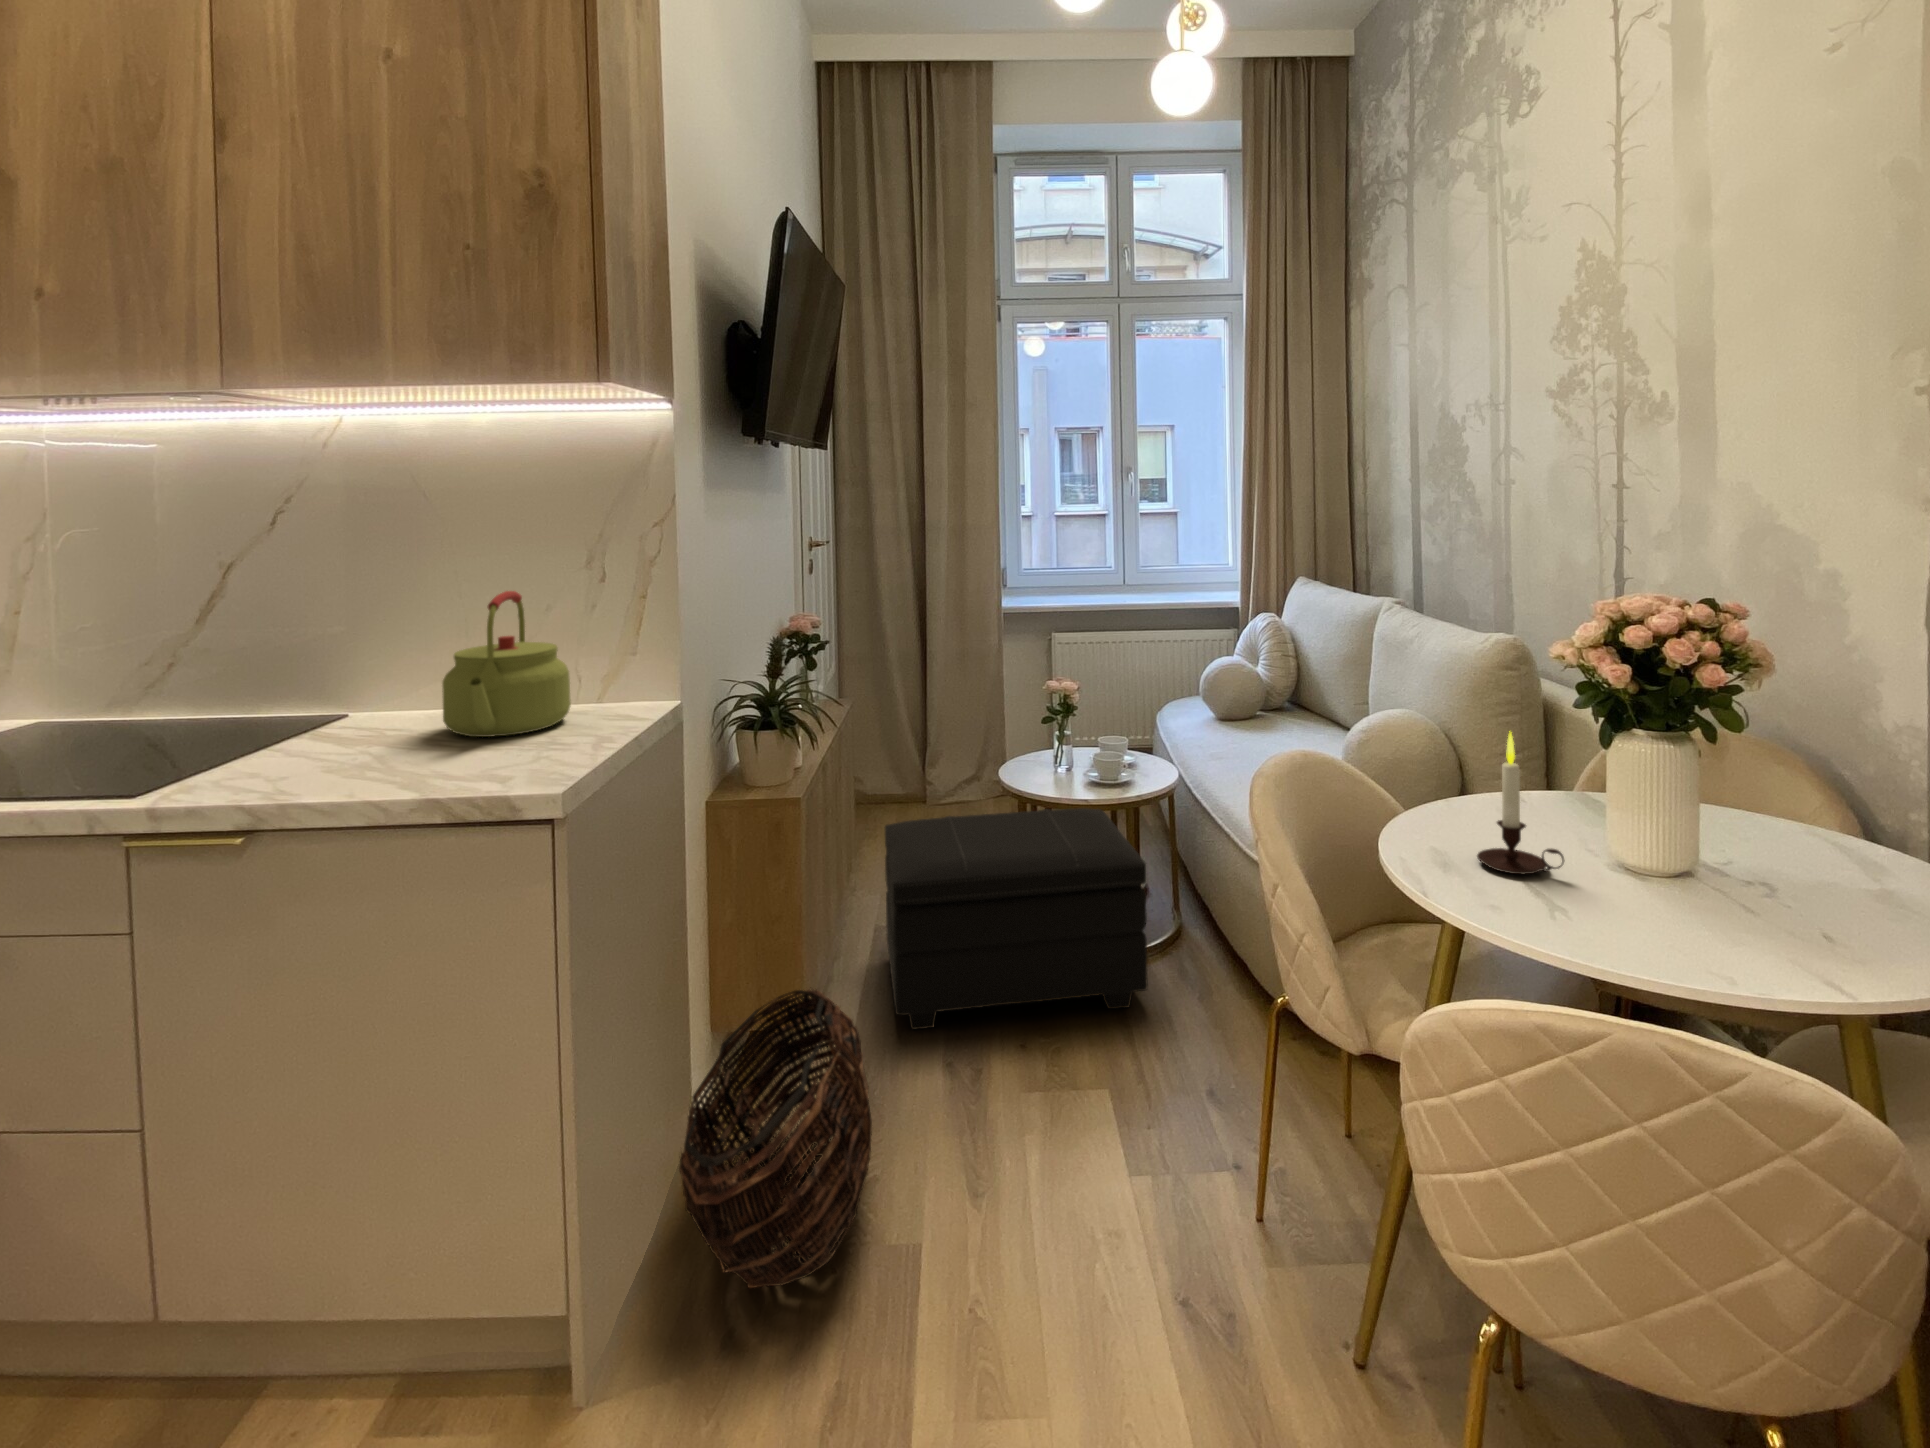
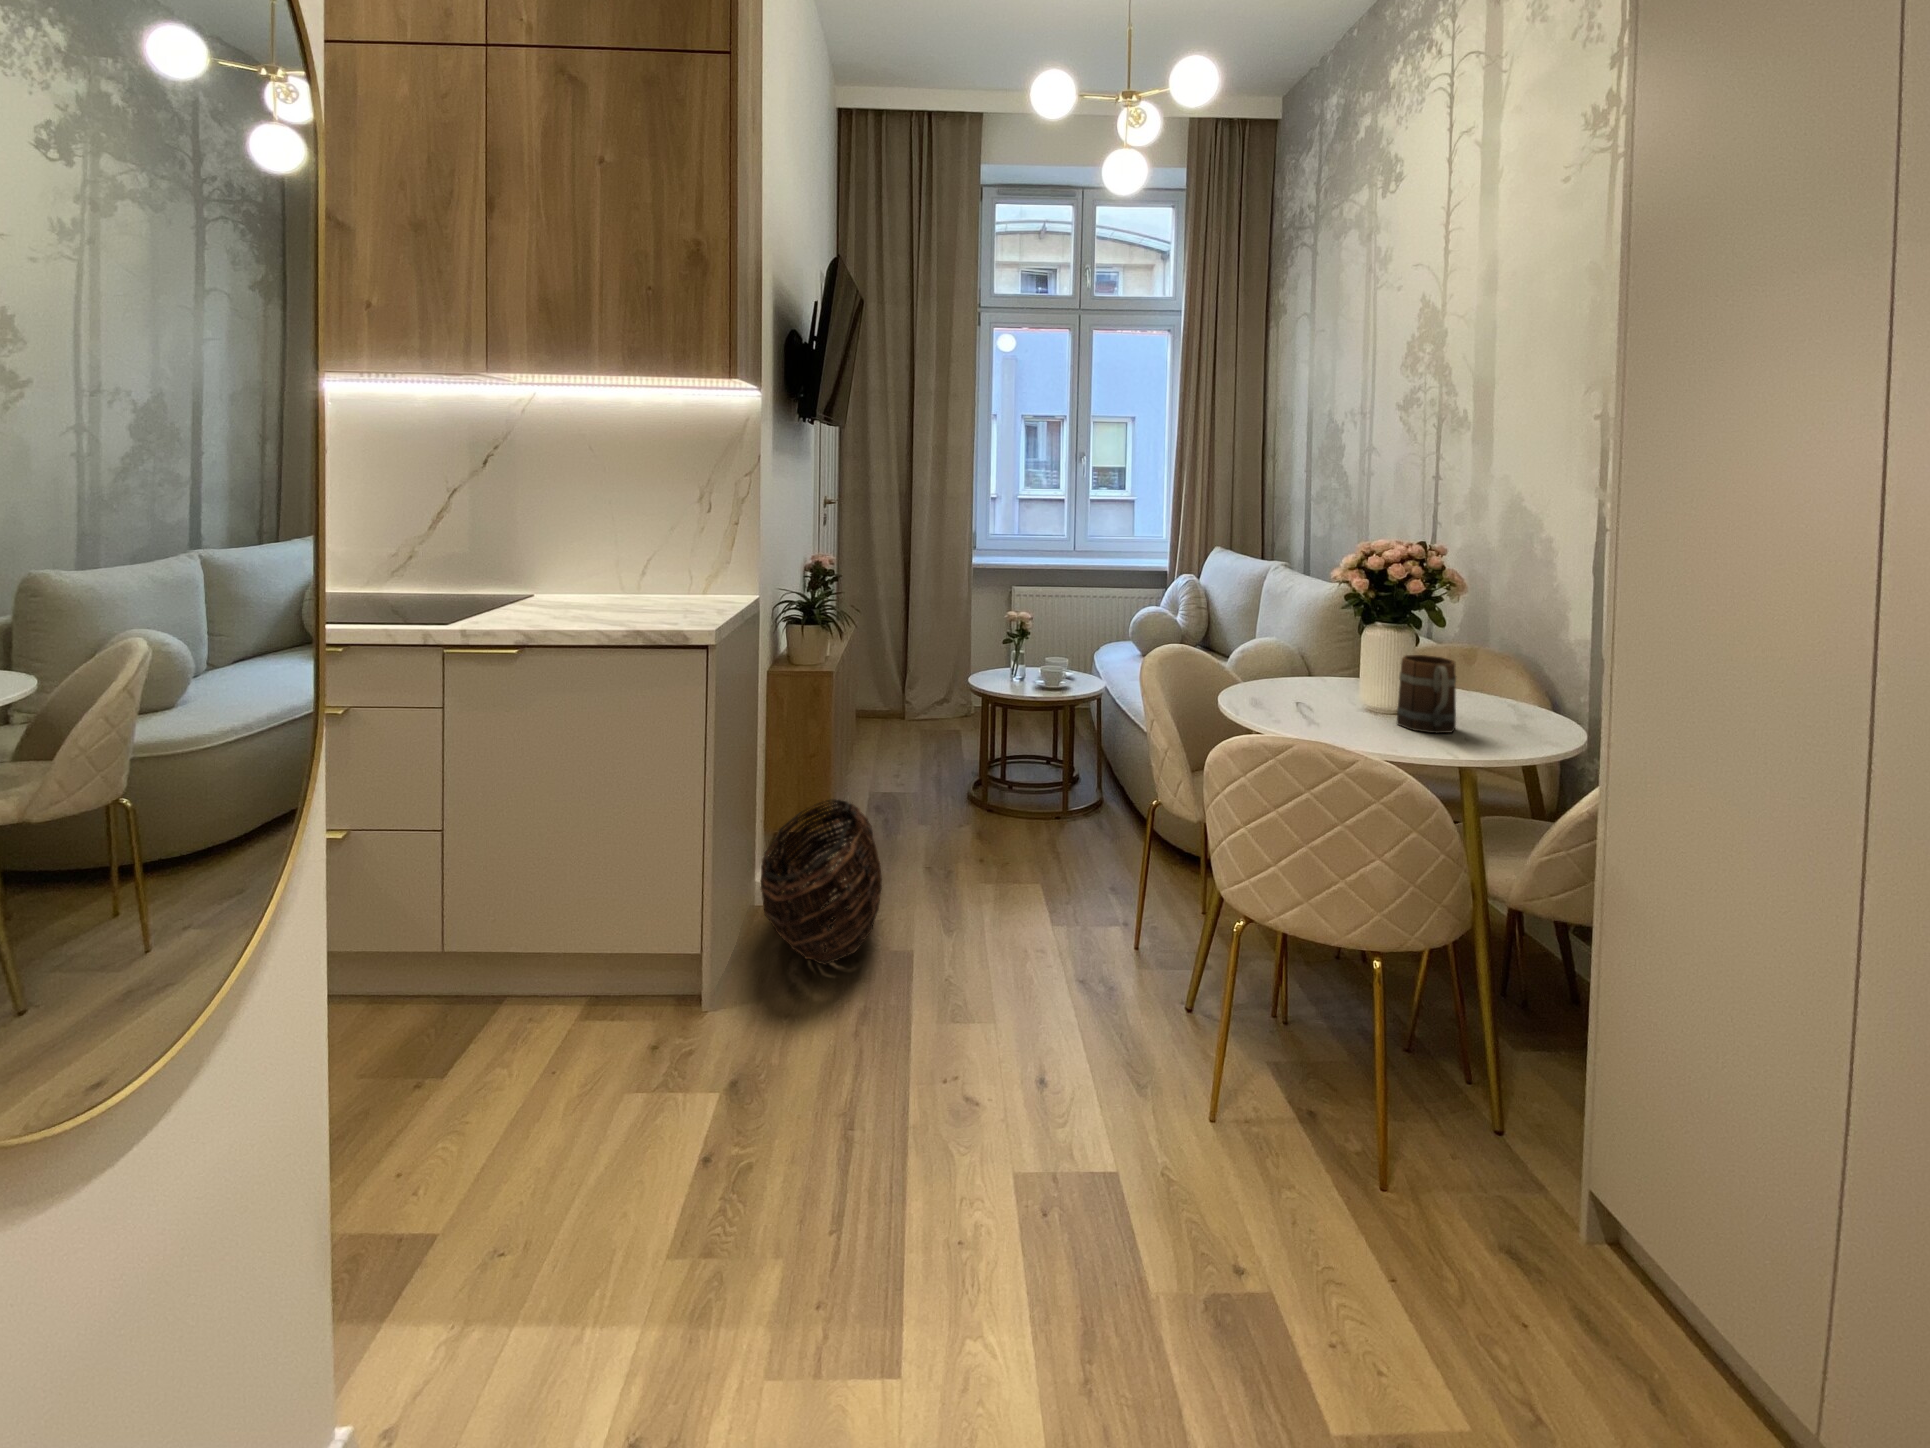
kettle: present [442,591,571,737] -> none [609,512,690,606]
candle: present [1477,731,1564,874] -> none [1276,617,1326,704]
mug: none [1698,793,1814,939] -> present [1397,655,1456,733]
footstool: present [885,808,1148,1029] -> none [882,704,1077,850]

